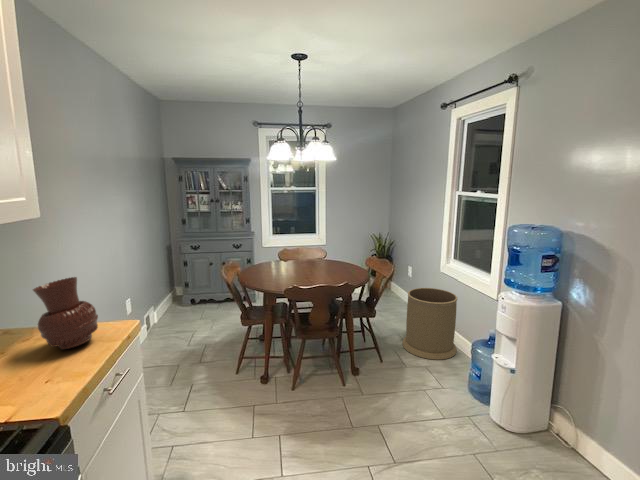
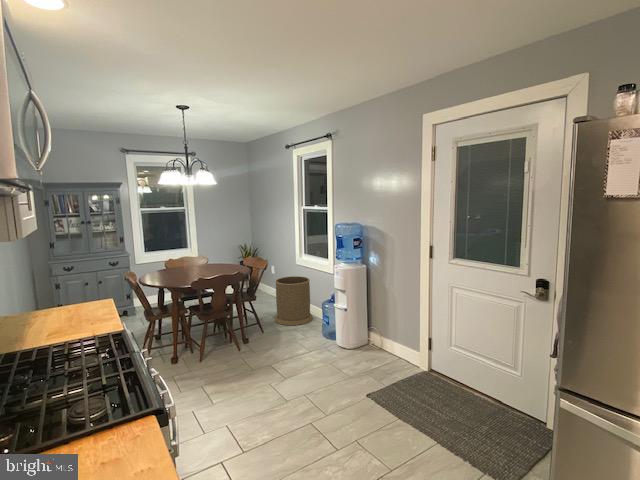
vase: present [33,277,98,349] -> none [47,268,92,317]

